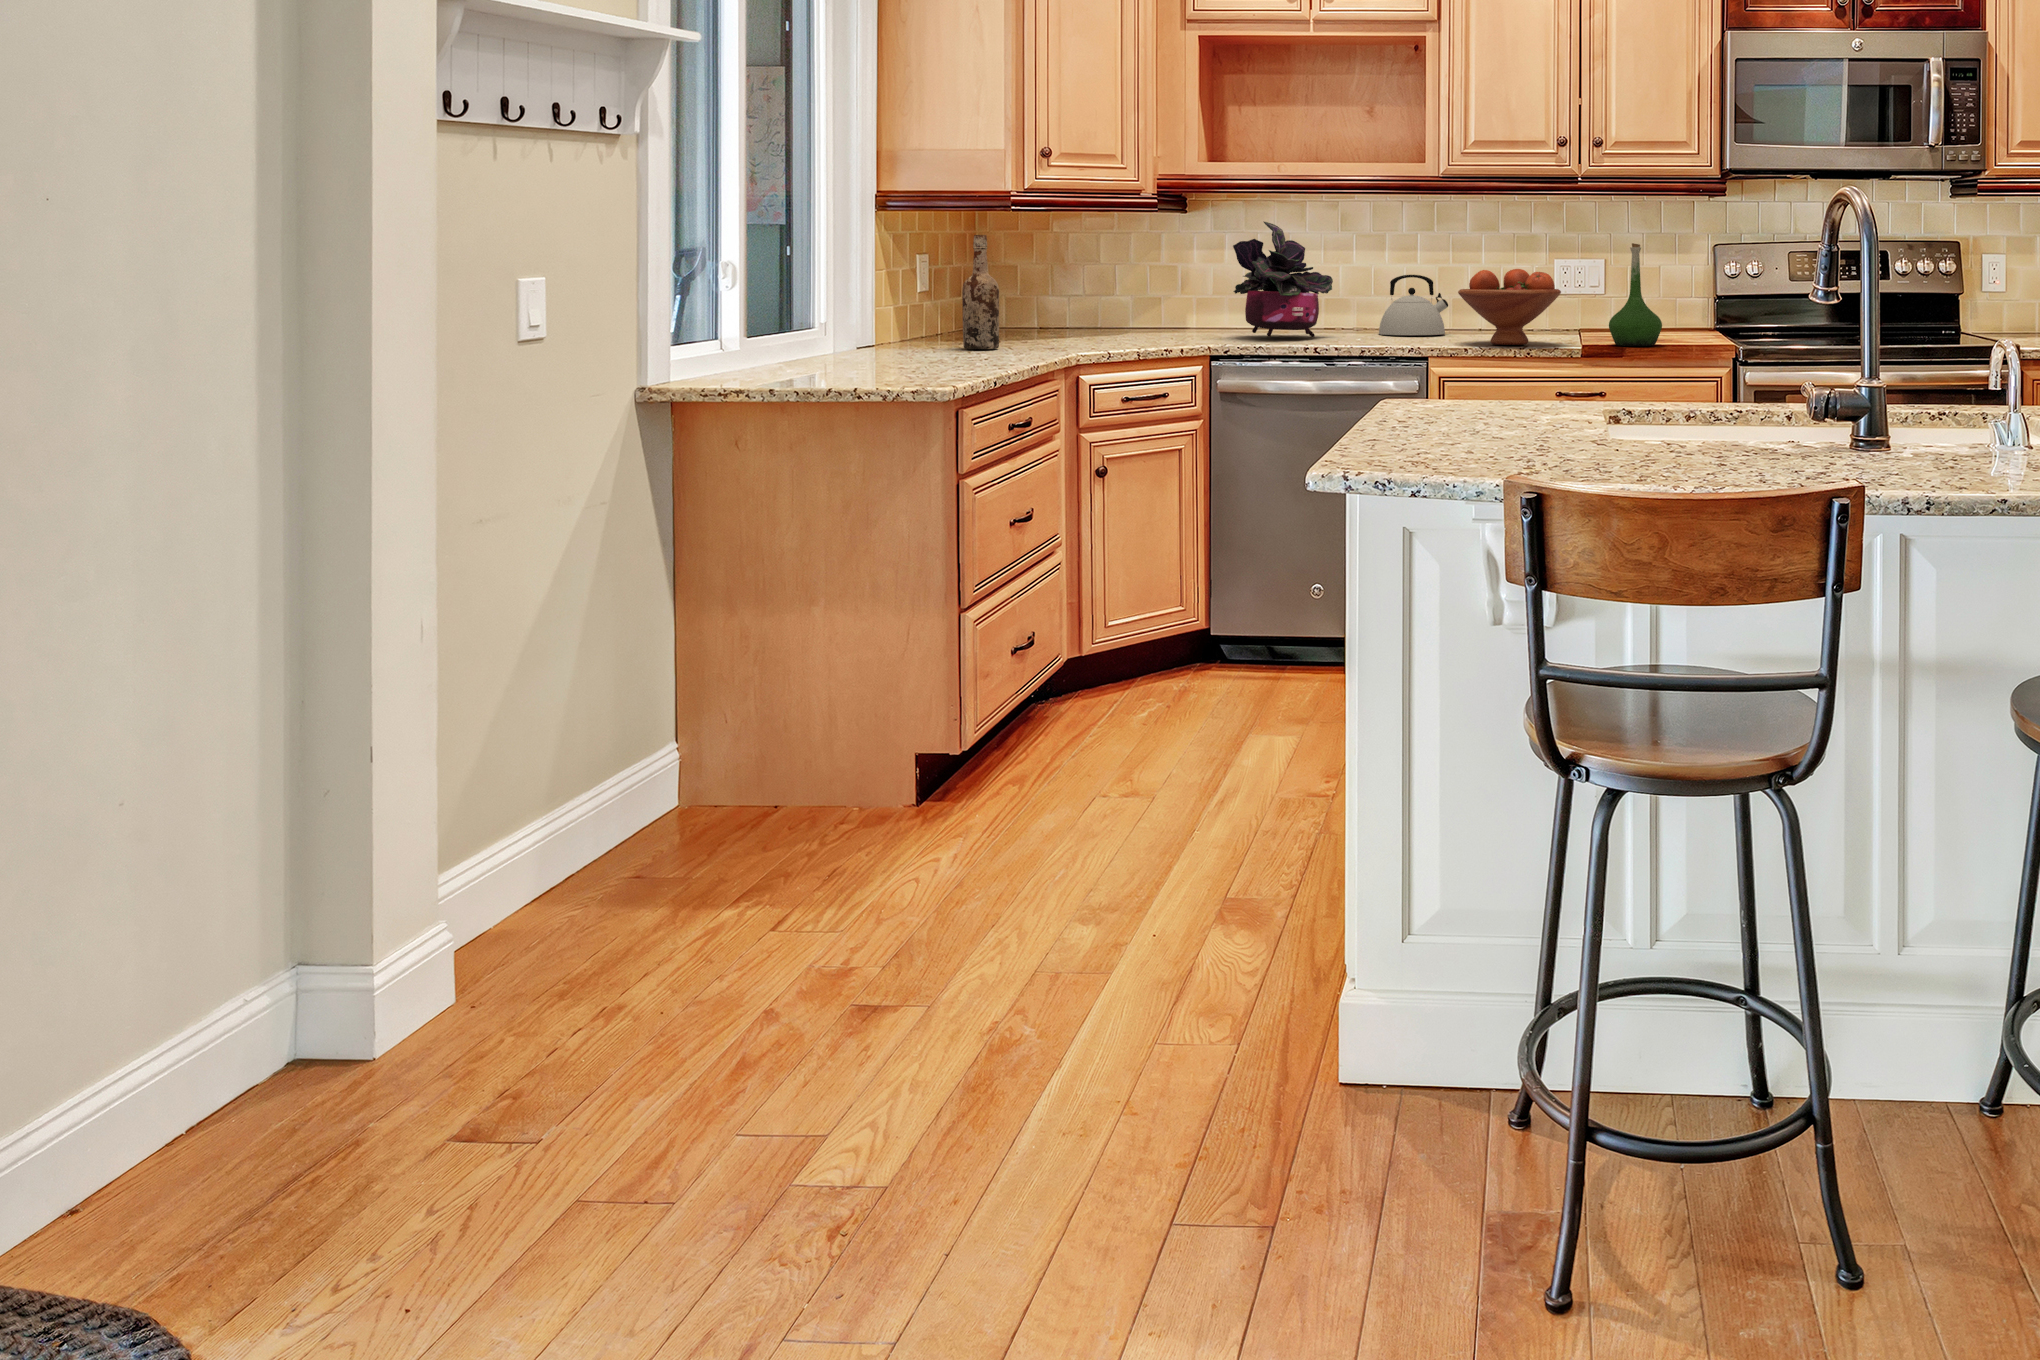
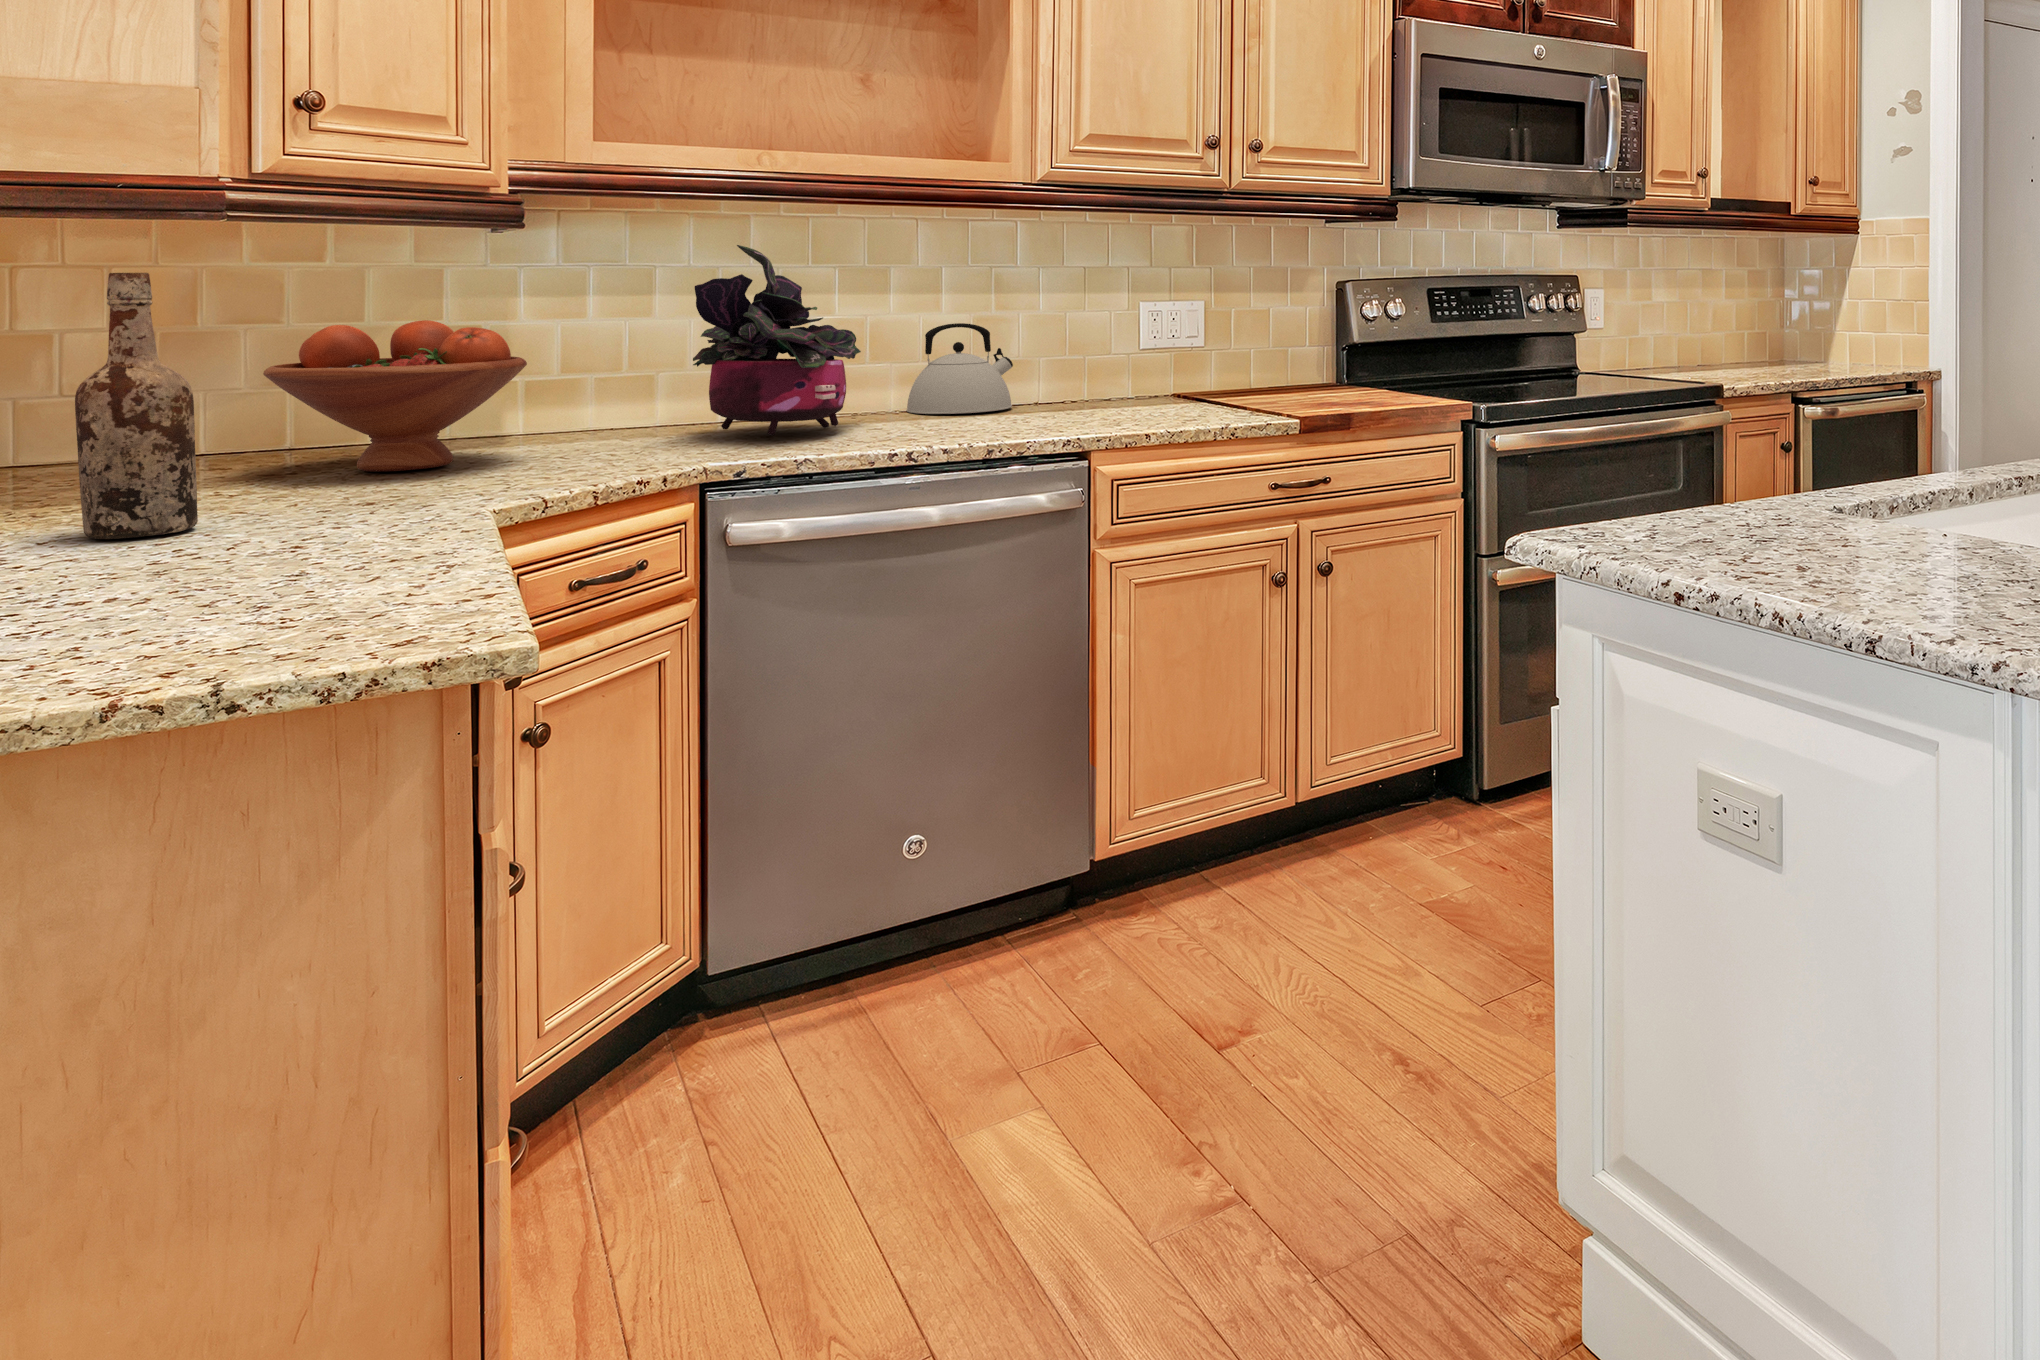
vase: present [1609,243,1662,346] -> none [1275,279,1345,411]
fruit bowl: present [1458,269,1561,345] -> present [263,320,527,472]

